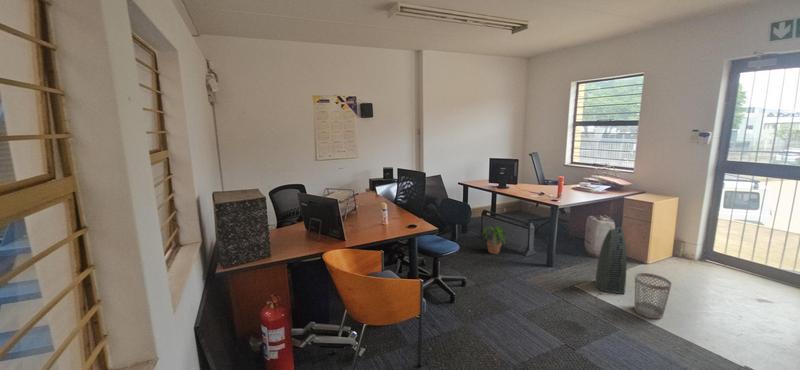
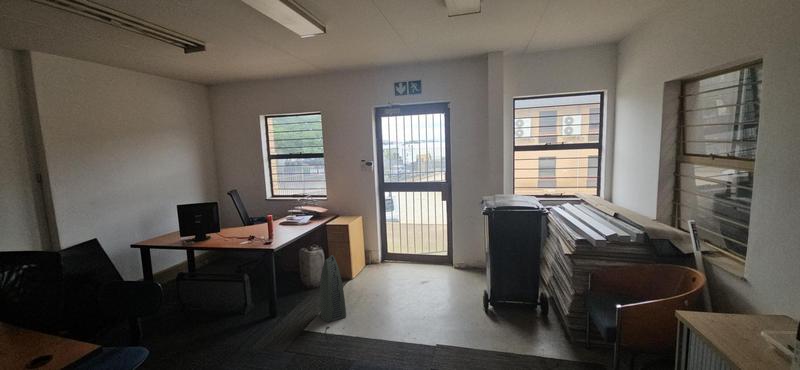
potted plant: present [483,227,505,254] -> none [176,289,221,327]
wastebasket: present [634,273,671,319] -> none [353,290,379,332]

